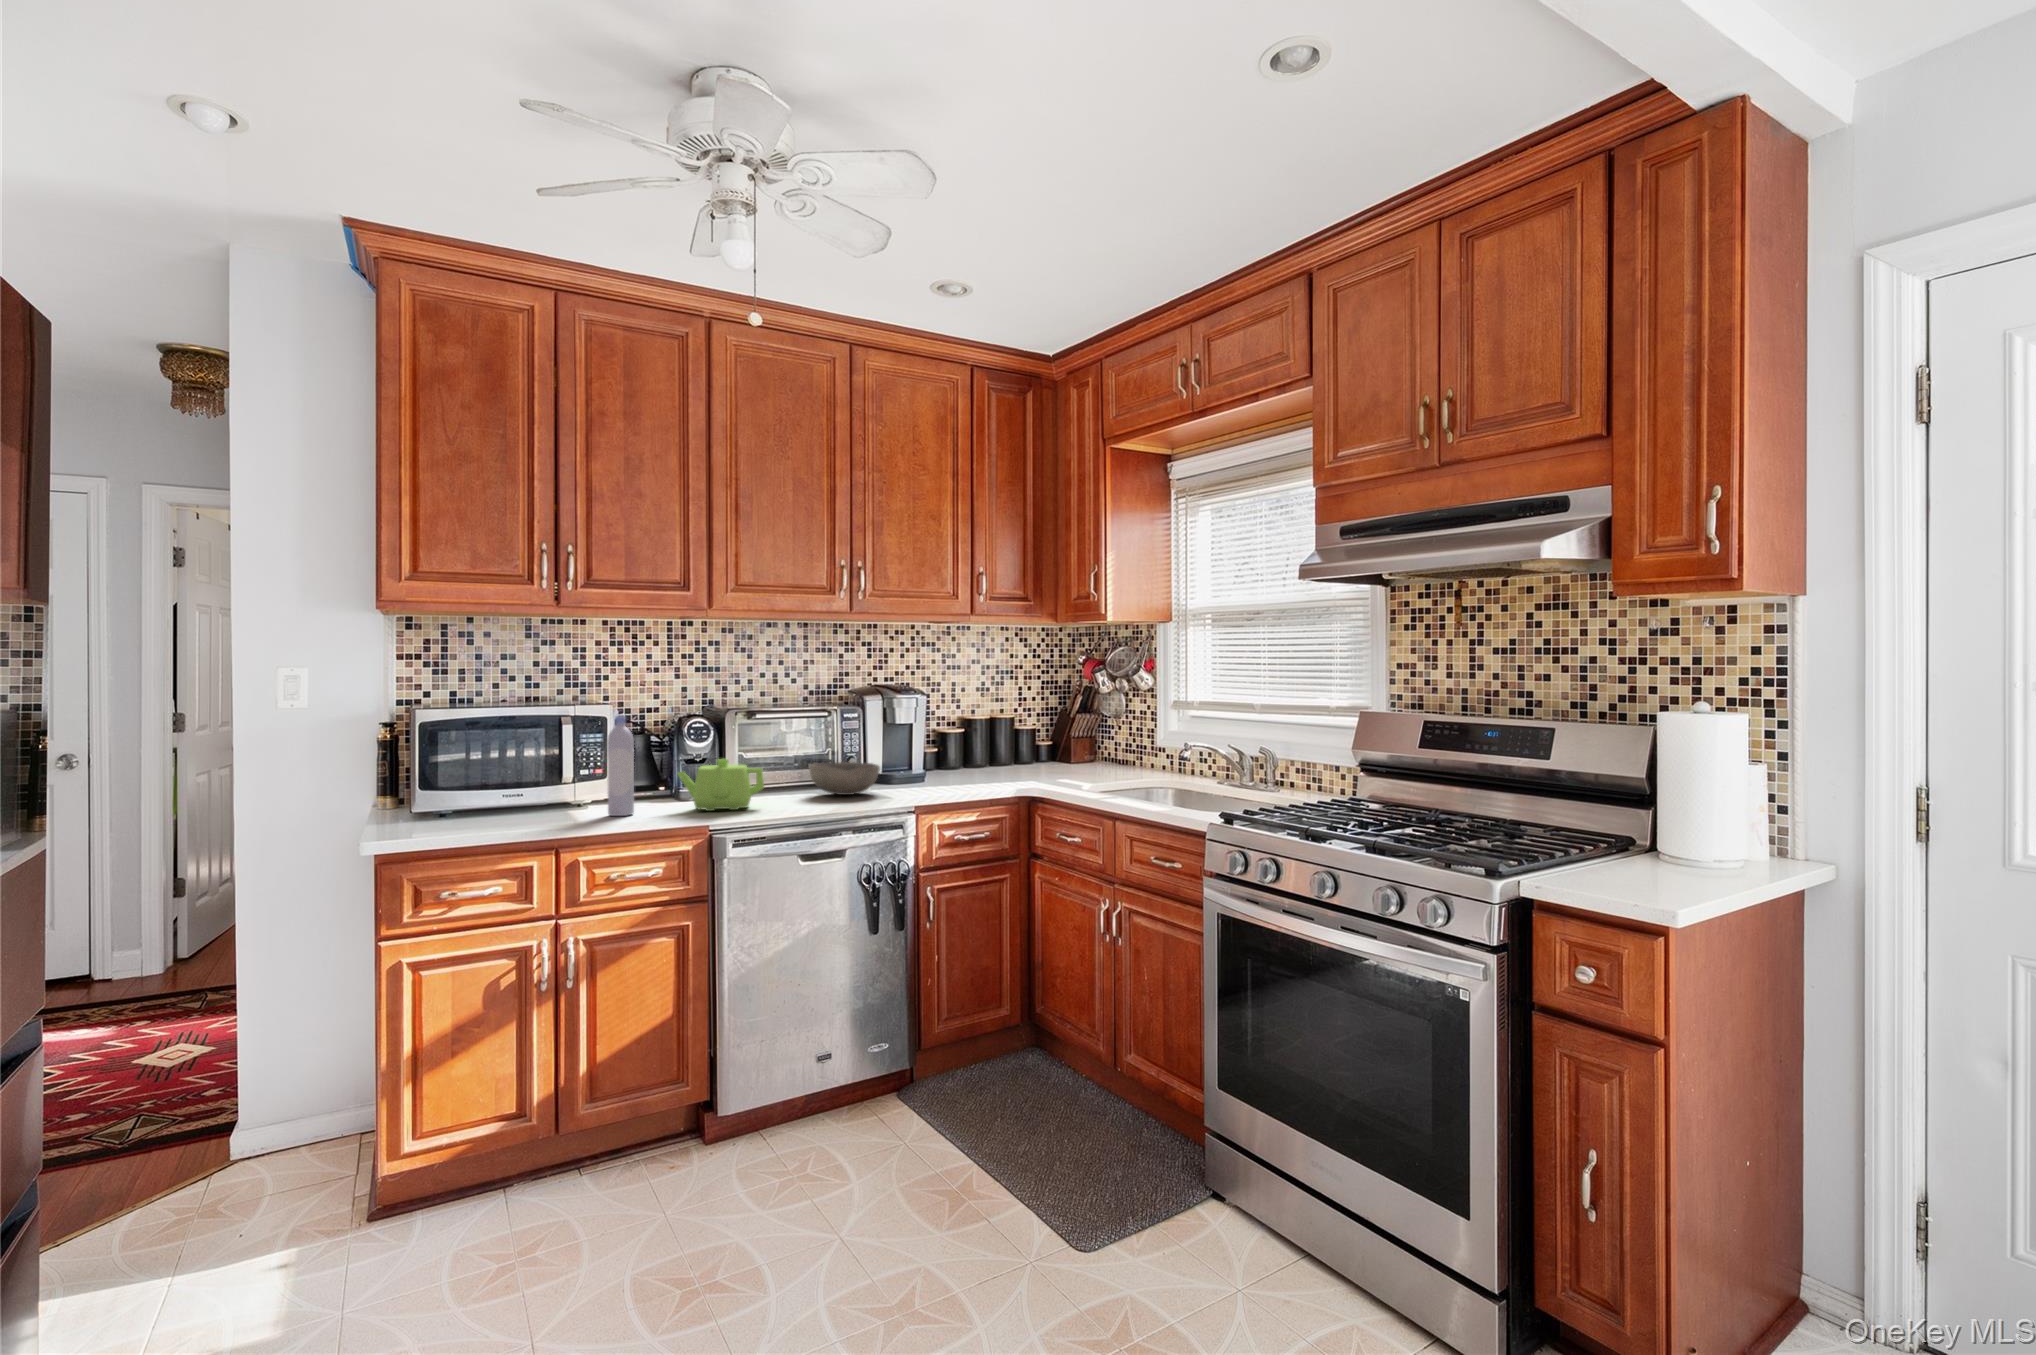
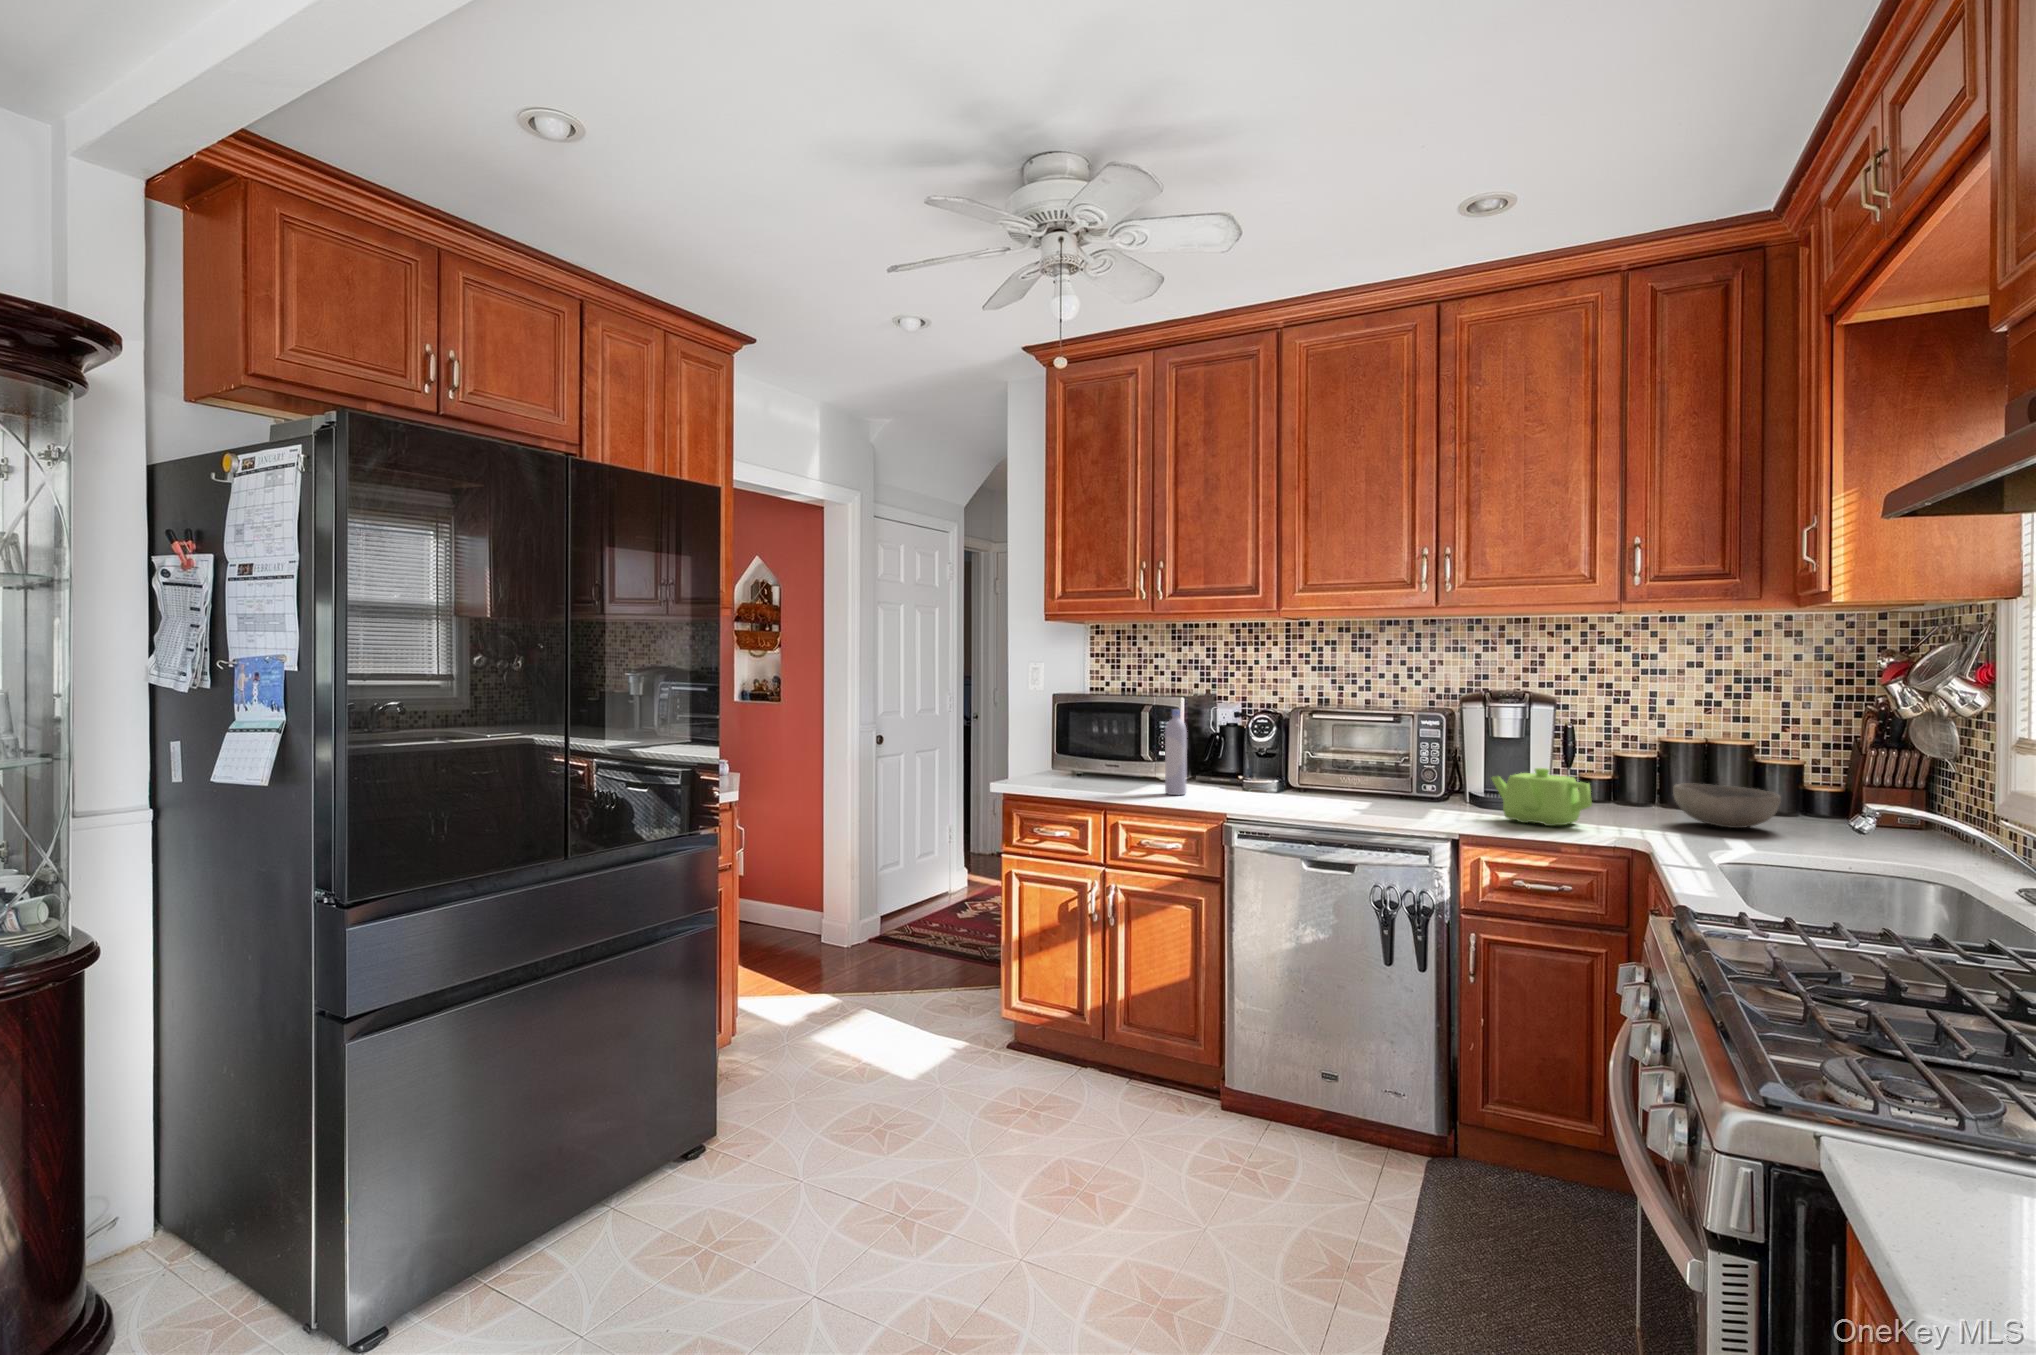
teapot: present [677,759,764,811] -> present [1492,768,1592,826]
bowl: present [810,762,880,795] -> present [1673,783,1781,828]

